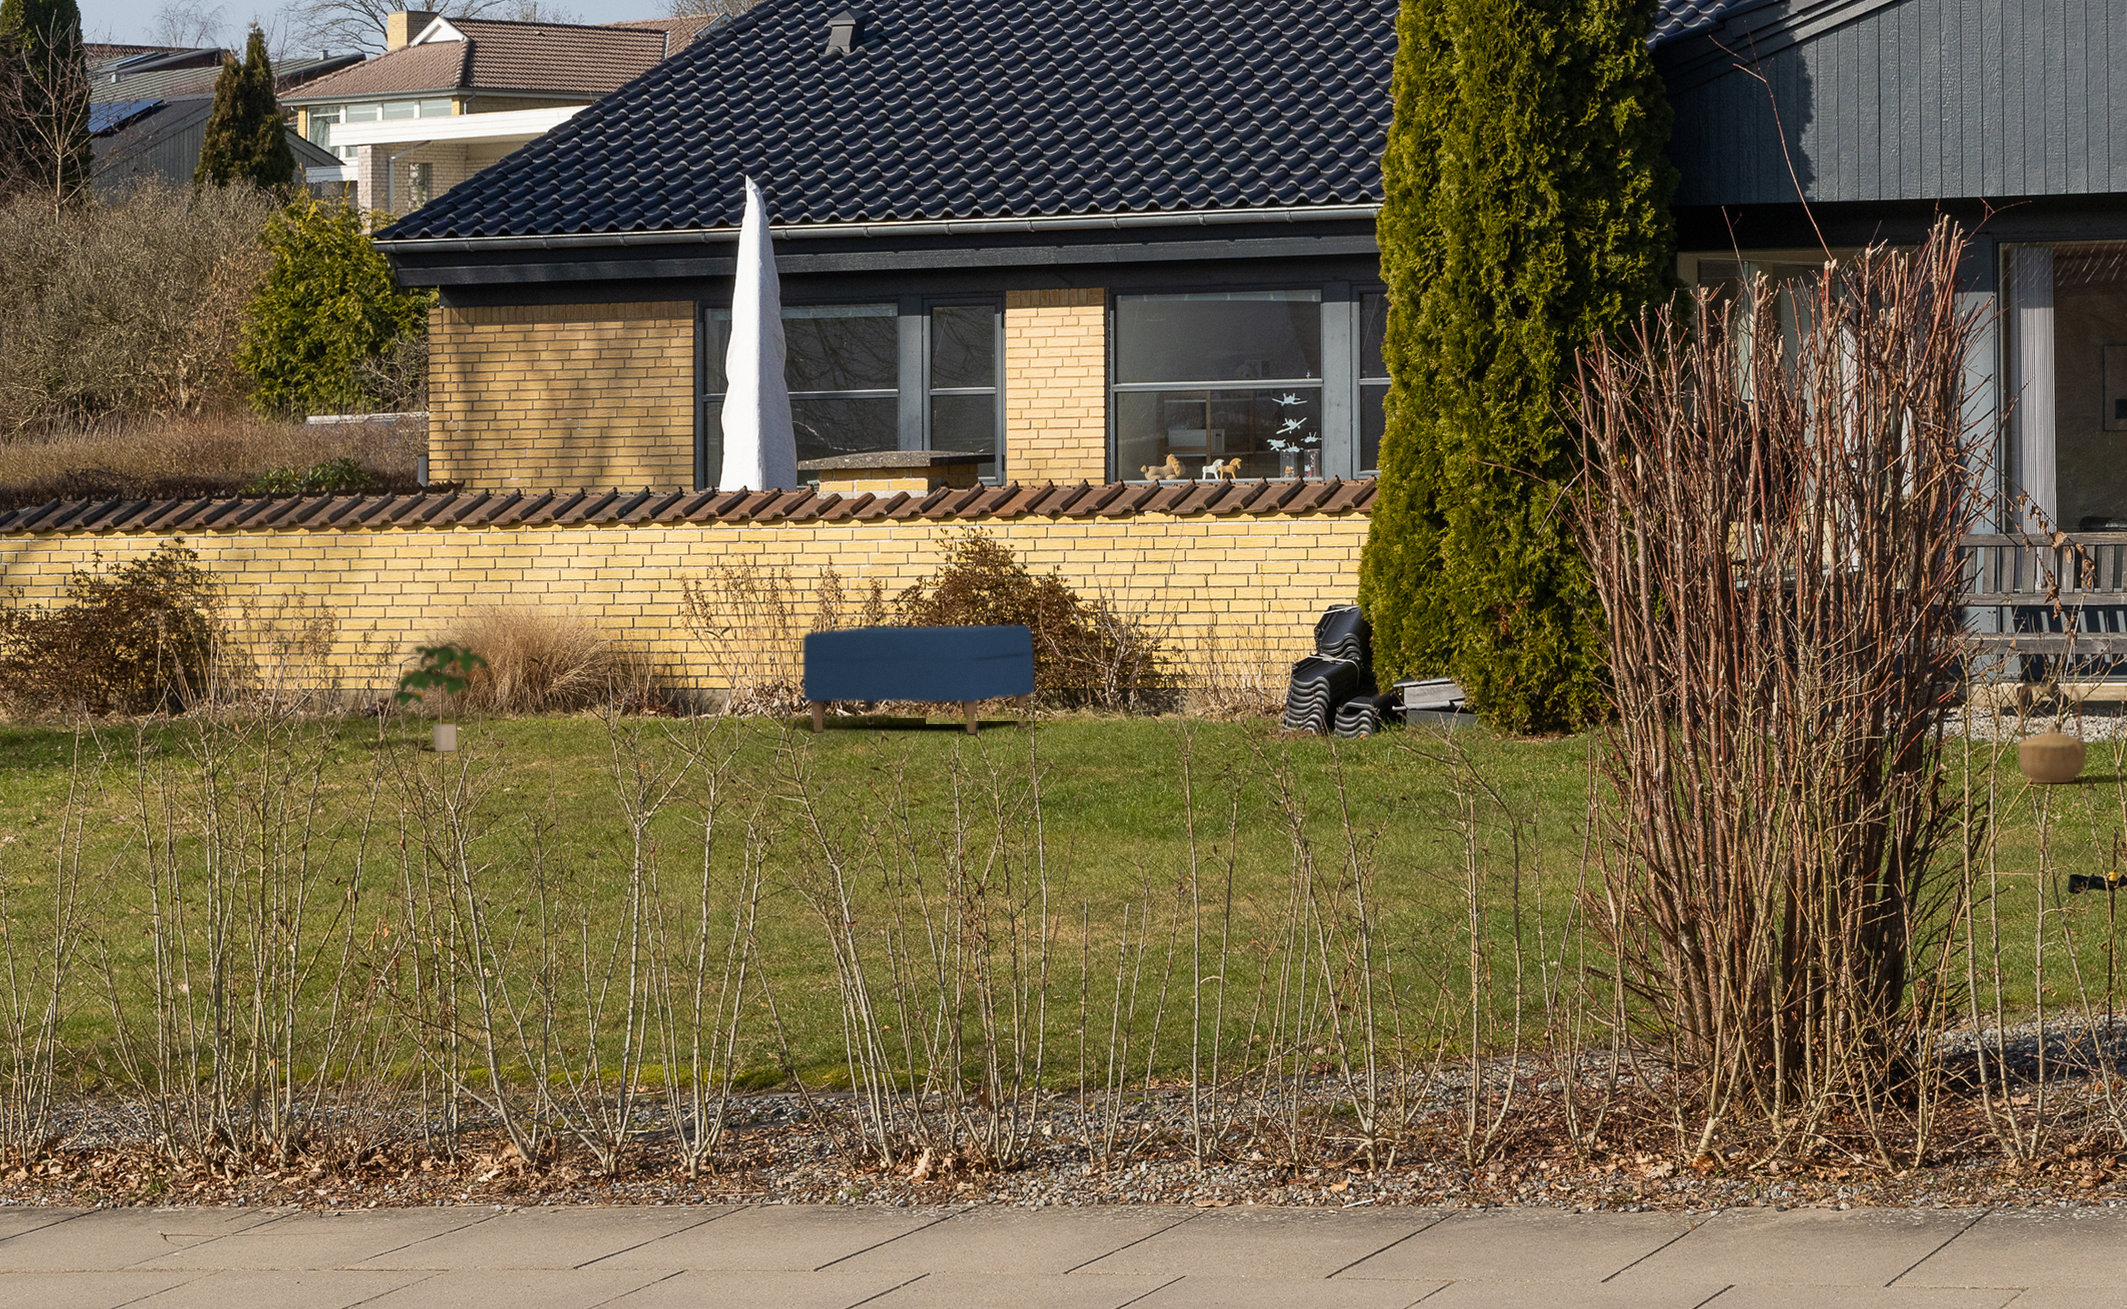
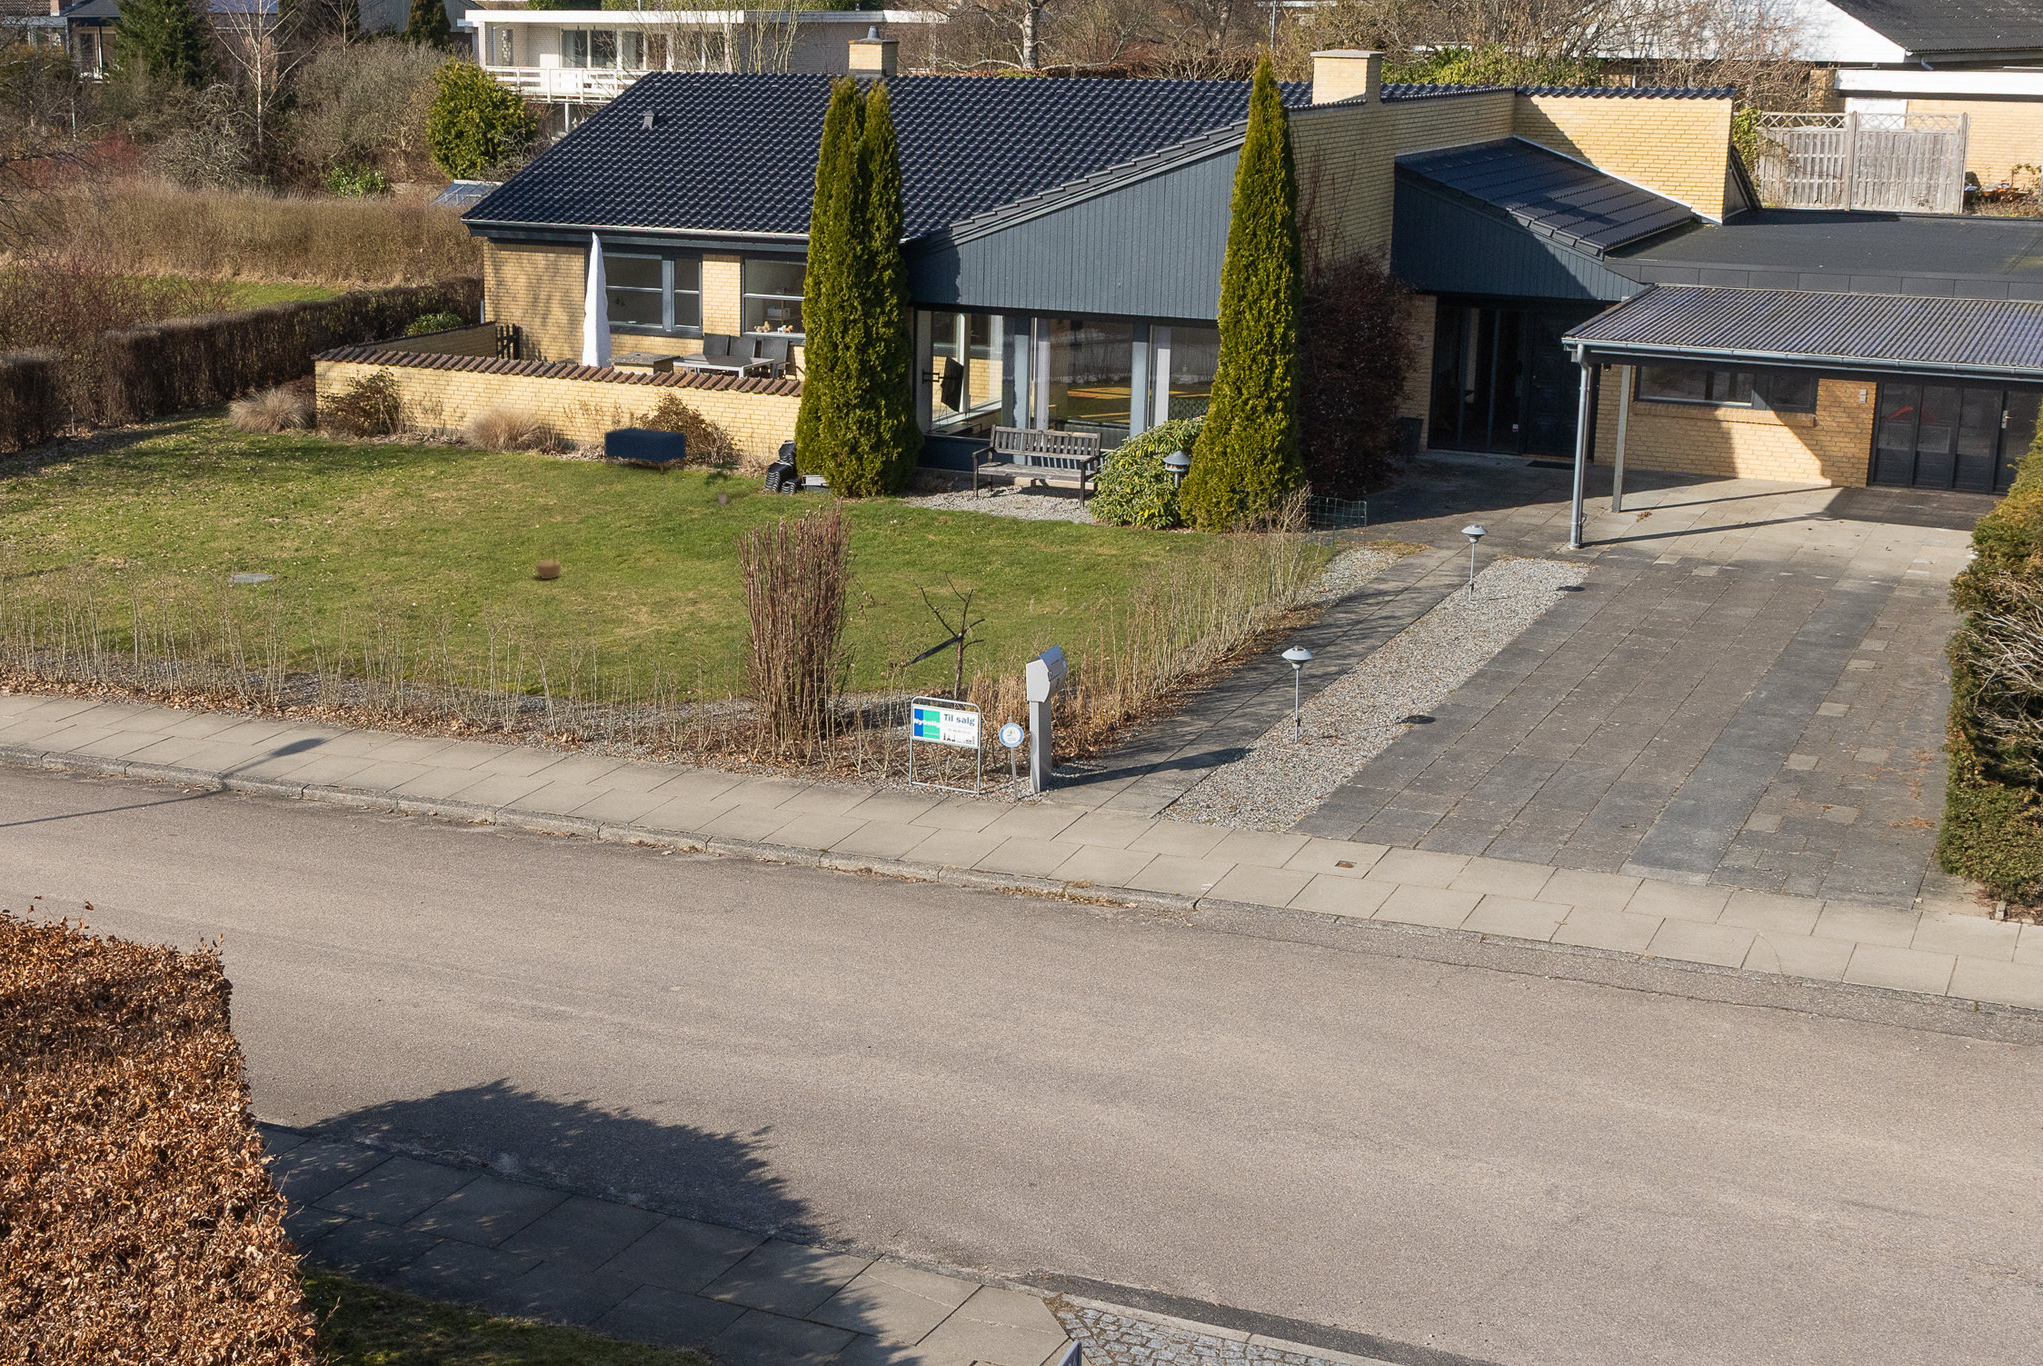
potted plant: present [393,642,487,752] -> present [704,461,738,504]
basket: present [2018,686,2086,783] -> present [537,549,561,579]

